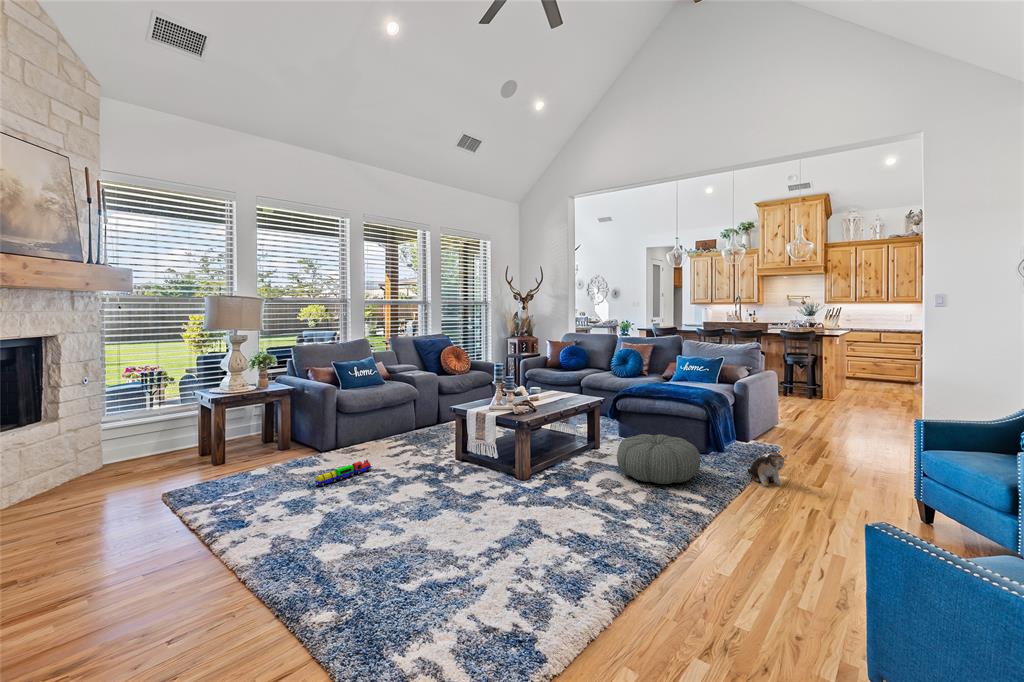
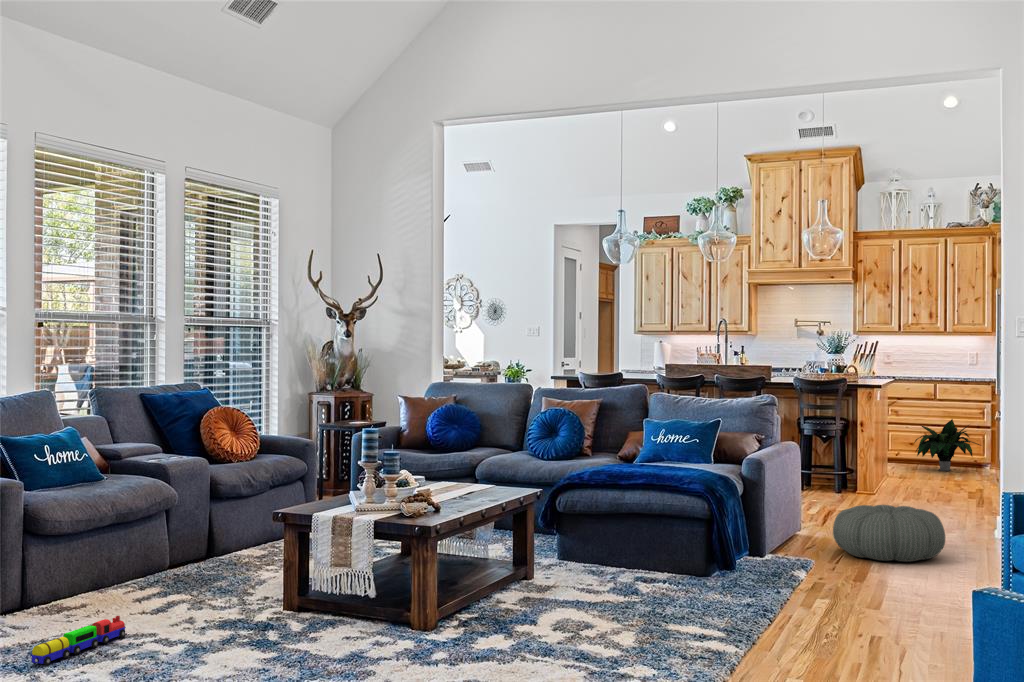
potted plant: none [860,354,909,385] -> present [914,419,979,471]
pouf: present [617,434,700,484] -> present [833,505,946,562]
plush toy: present [748,452,787,486] -> none [775,558,836,614]

